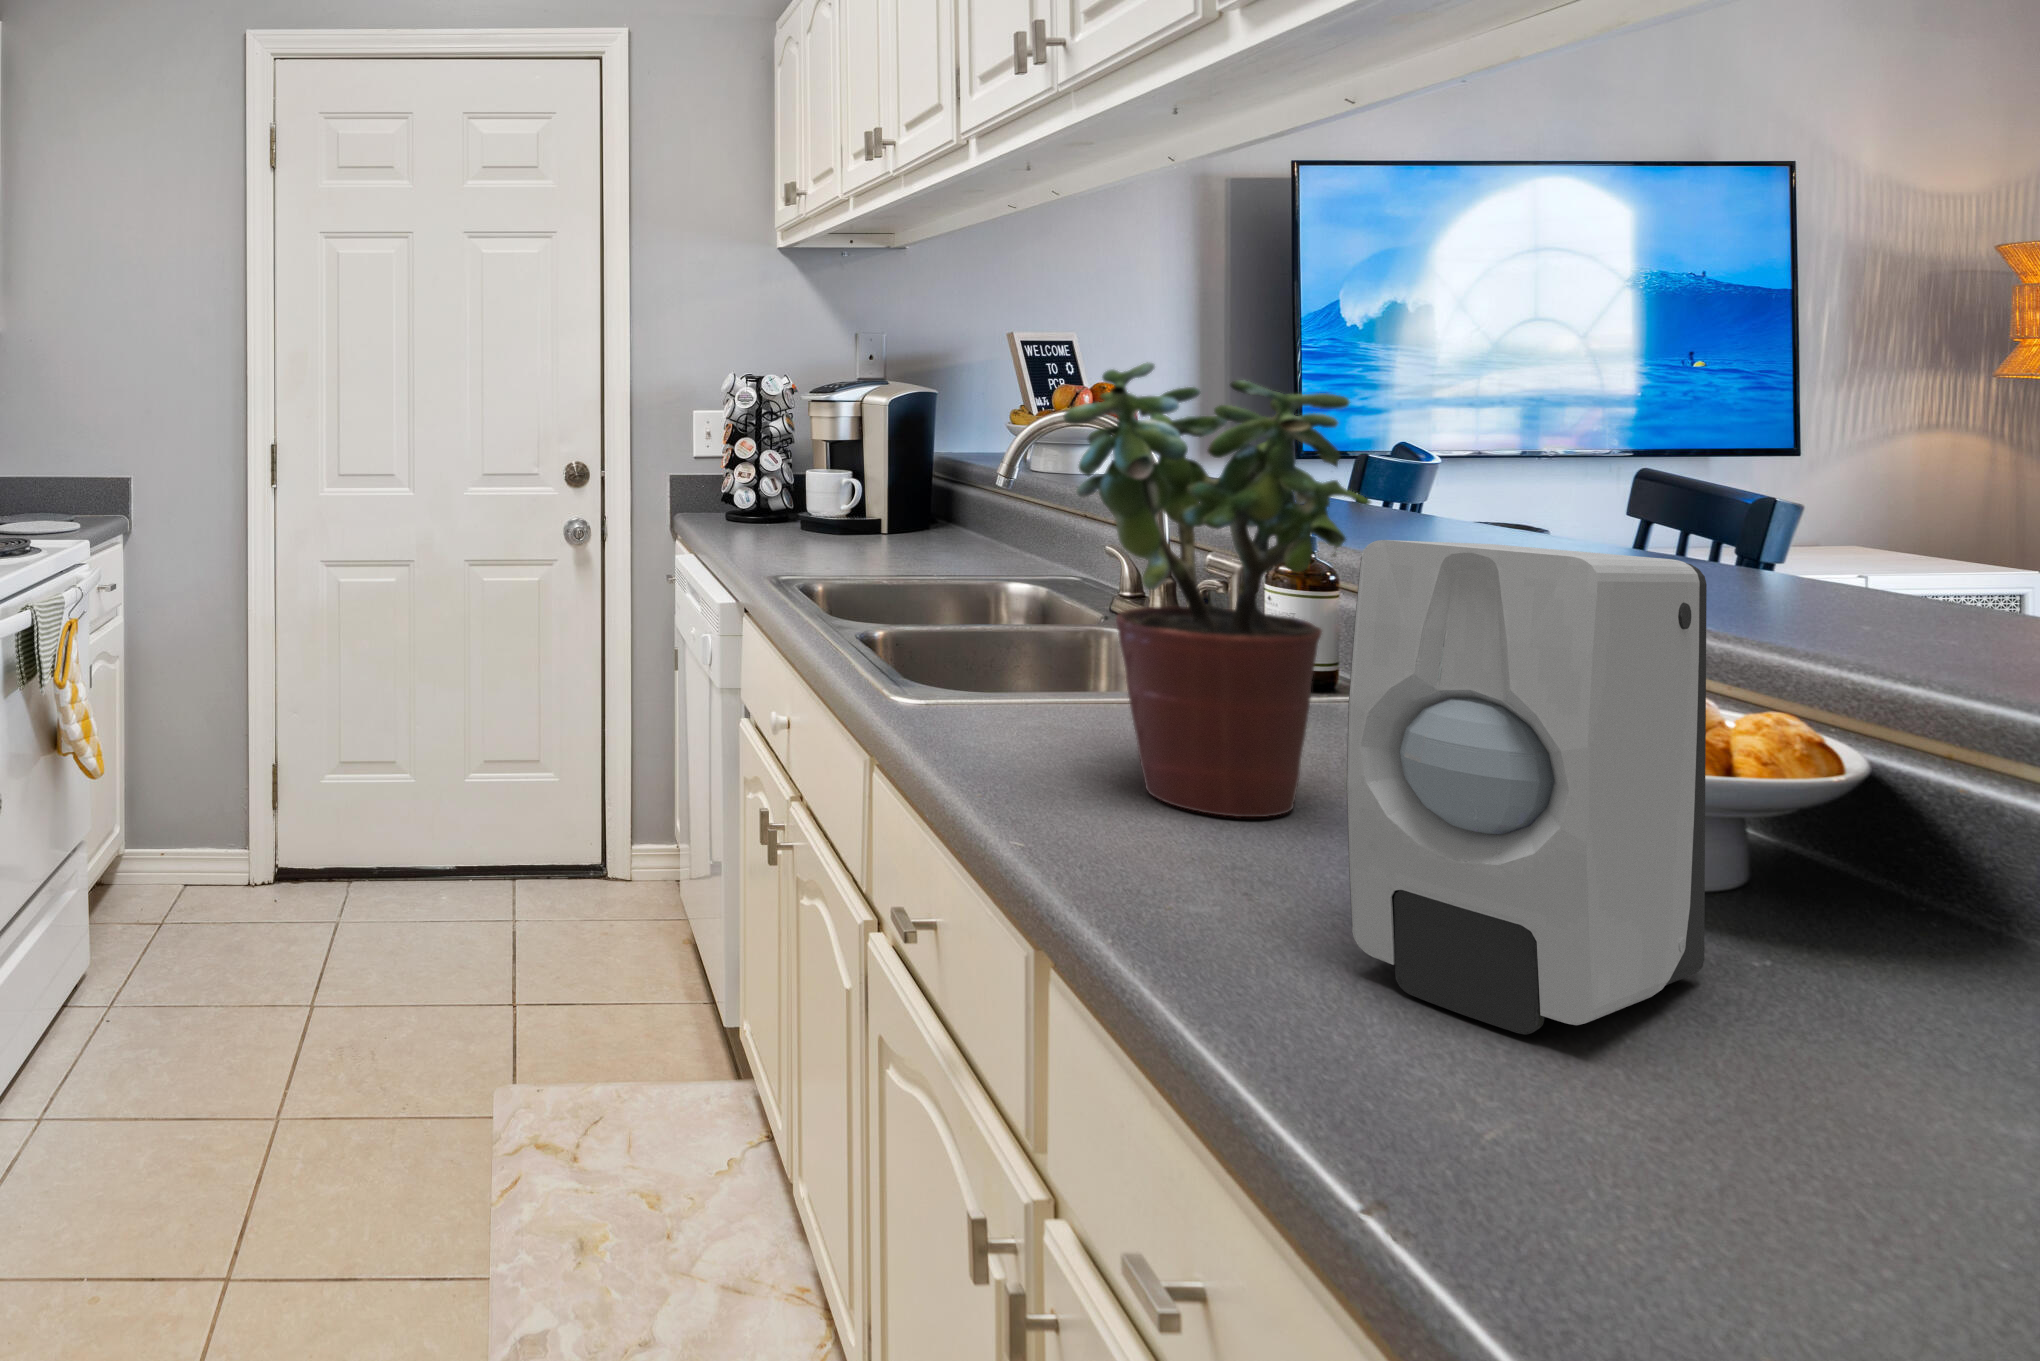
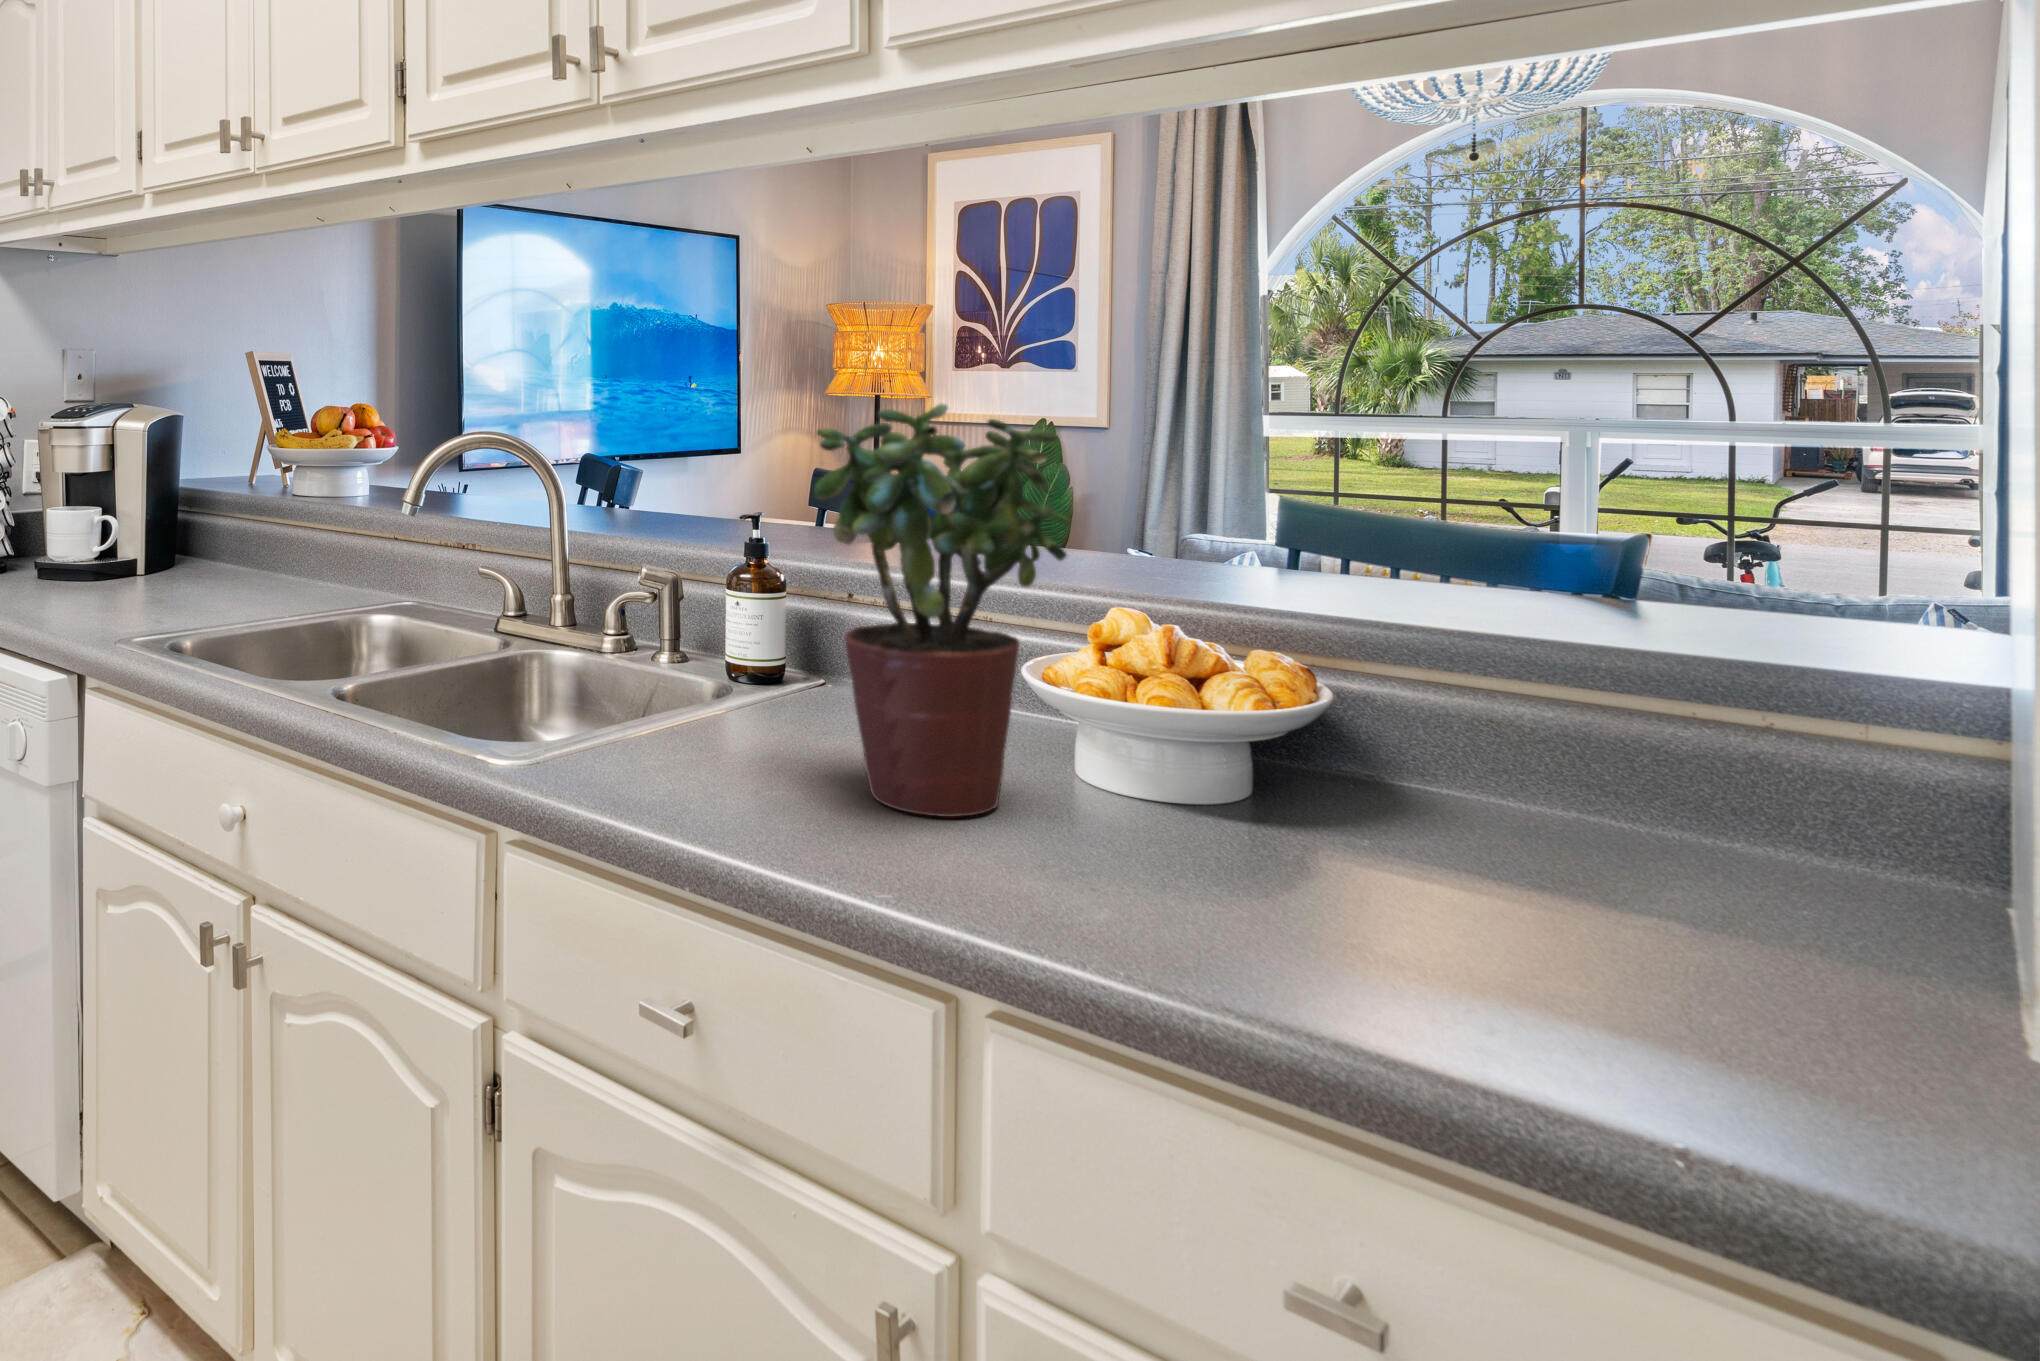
soap dispenser: present [1347,540,1707,1034] -> none [1213,552,1477,941]

